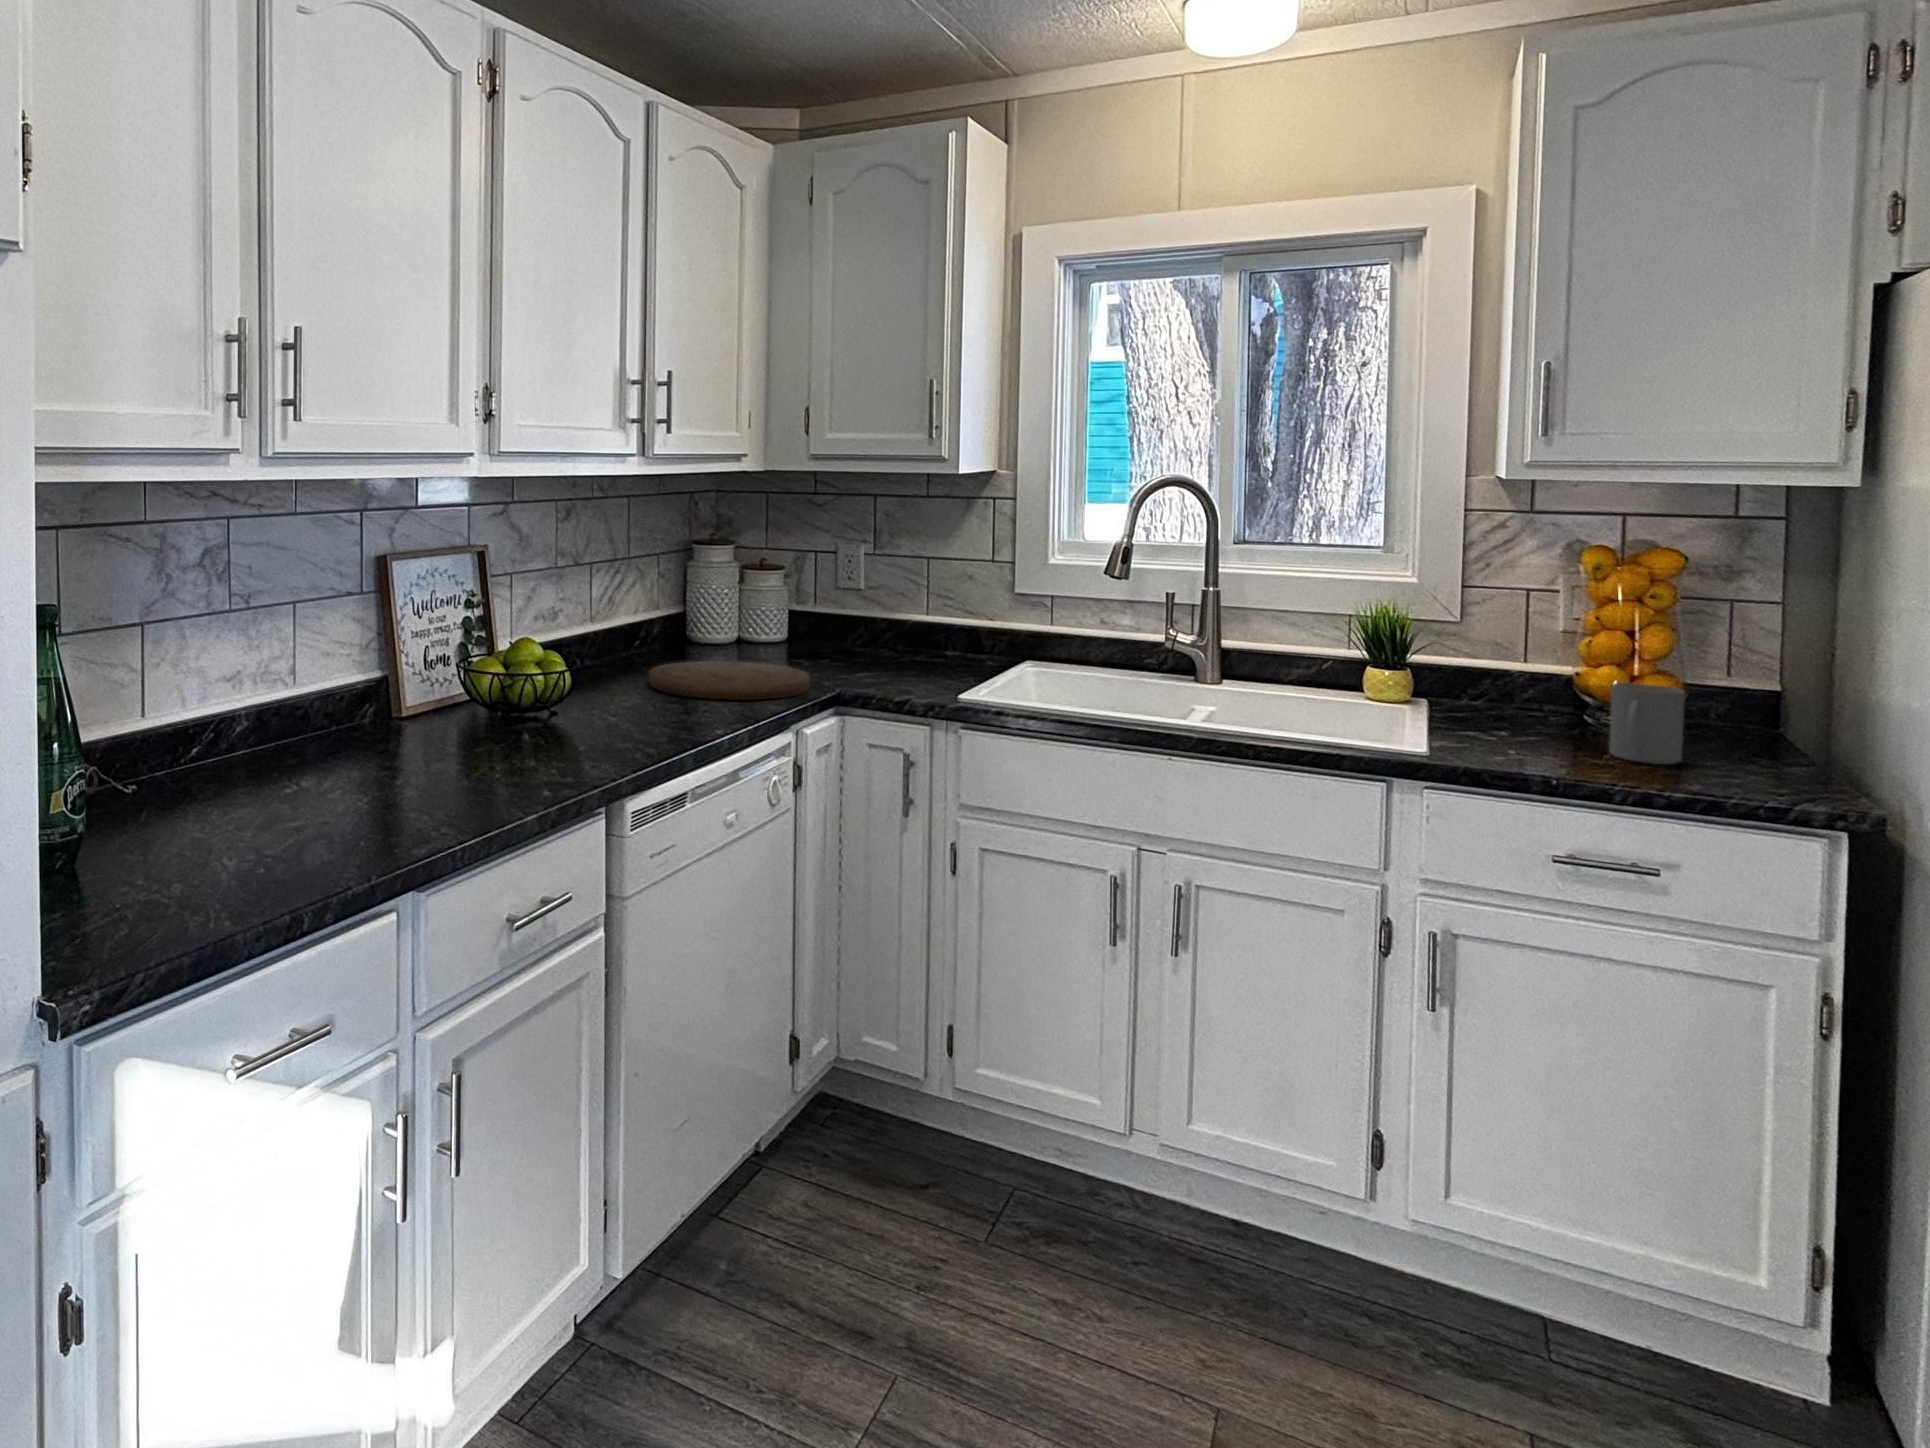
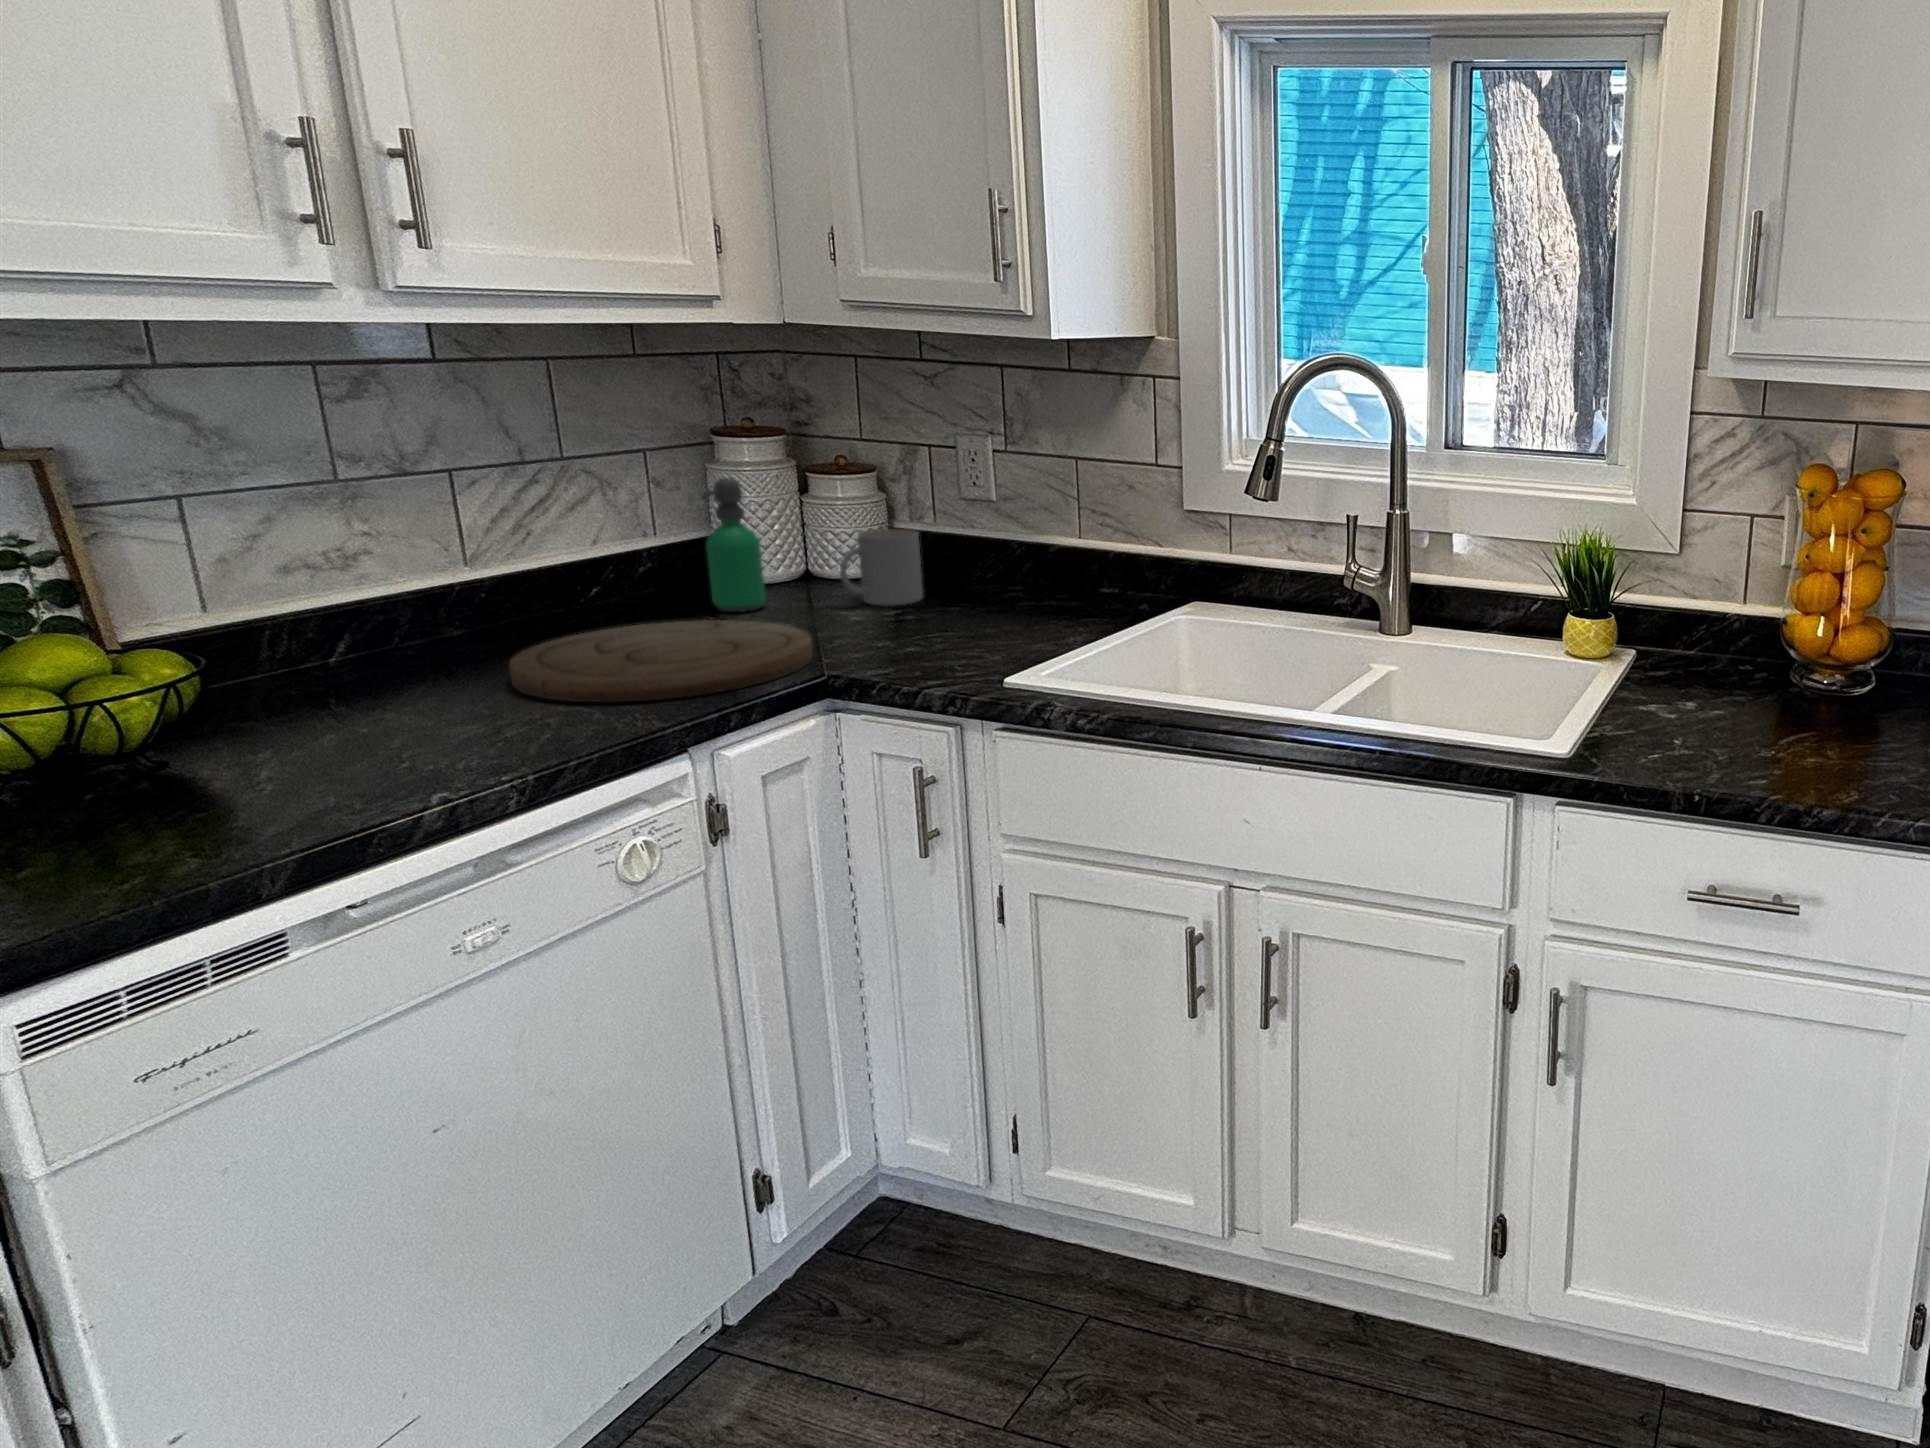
soap dispenser: none [701,570,732,660] -> present [702,478,765,612]
mug: present [1609,683,1685,764] -> present [840,529,923,606]

